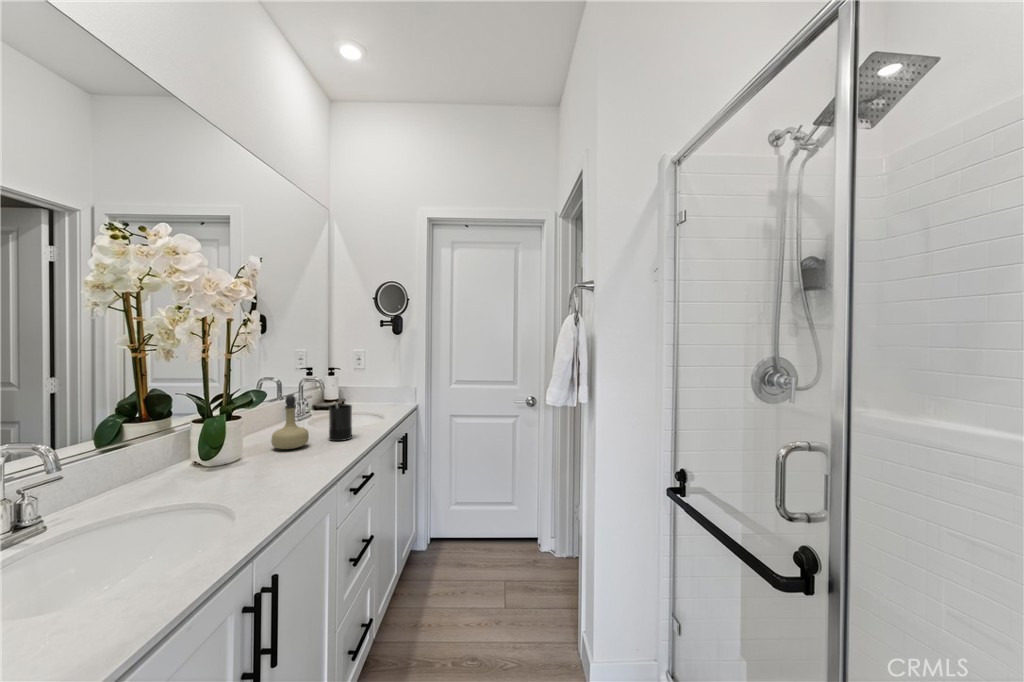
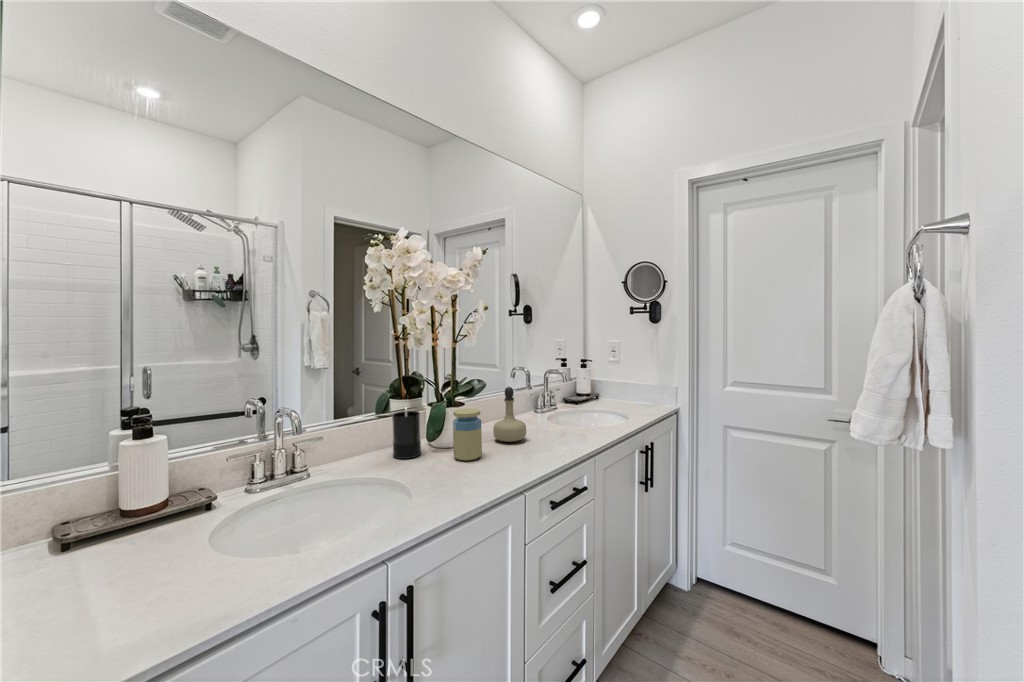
candle: present [329,404,352,441] -> present [392,407,421,459]
jar: none [243,418,277,472] -> present [453,409,482,461]

